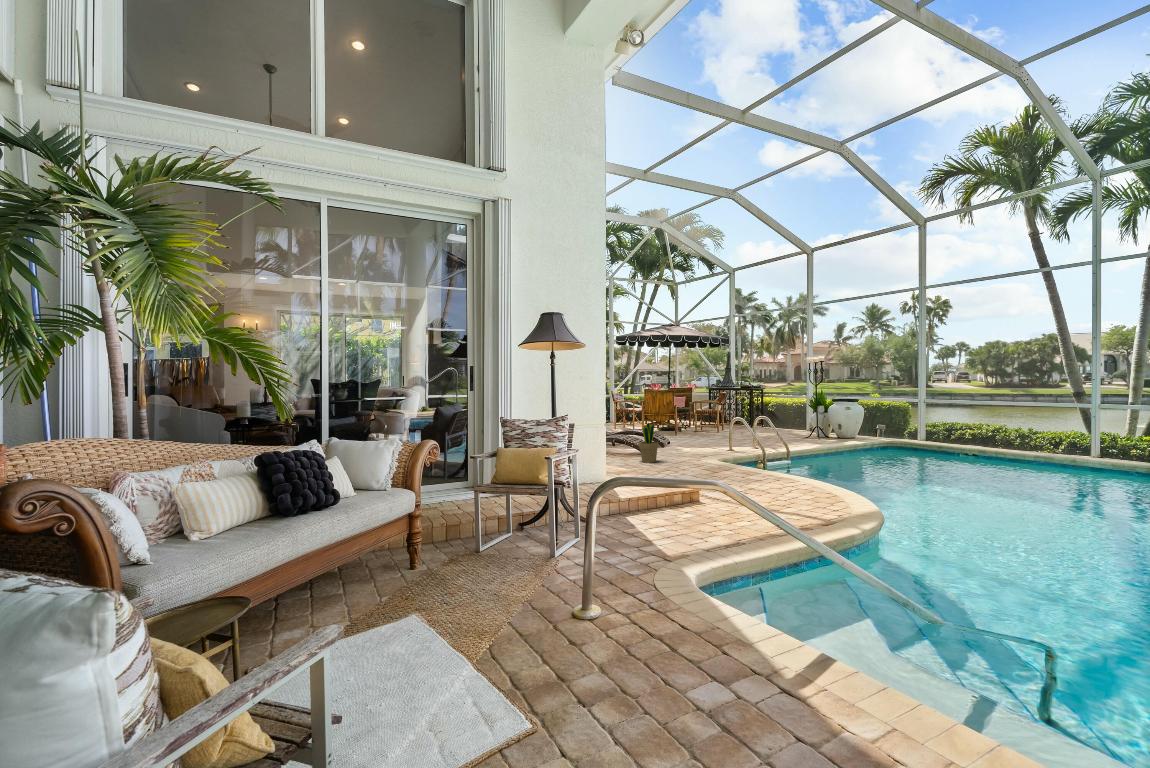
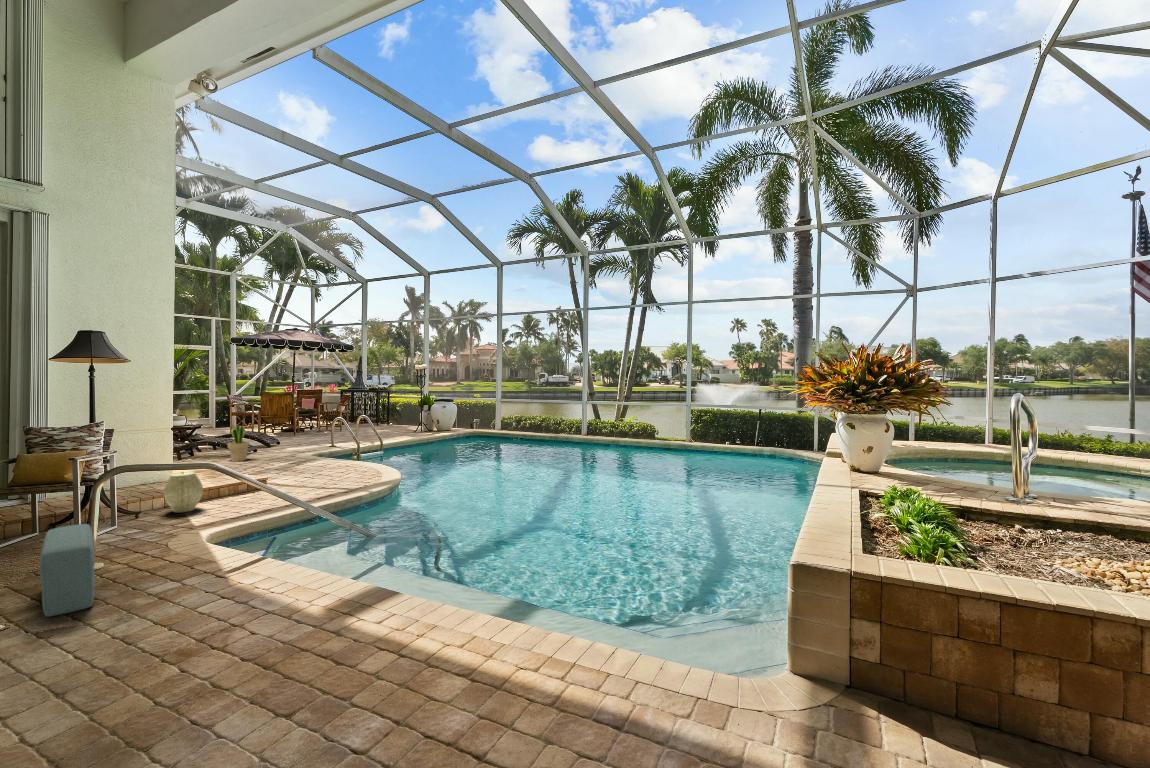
woven basket: none [622,478,660,528] -> present [164,472,203,513]
pouf: none [565,558,653,722] -> present [40,524,95,617]

